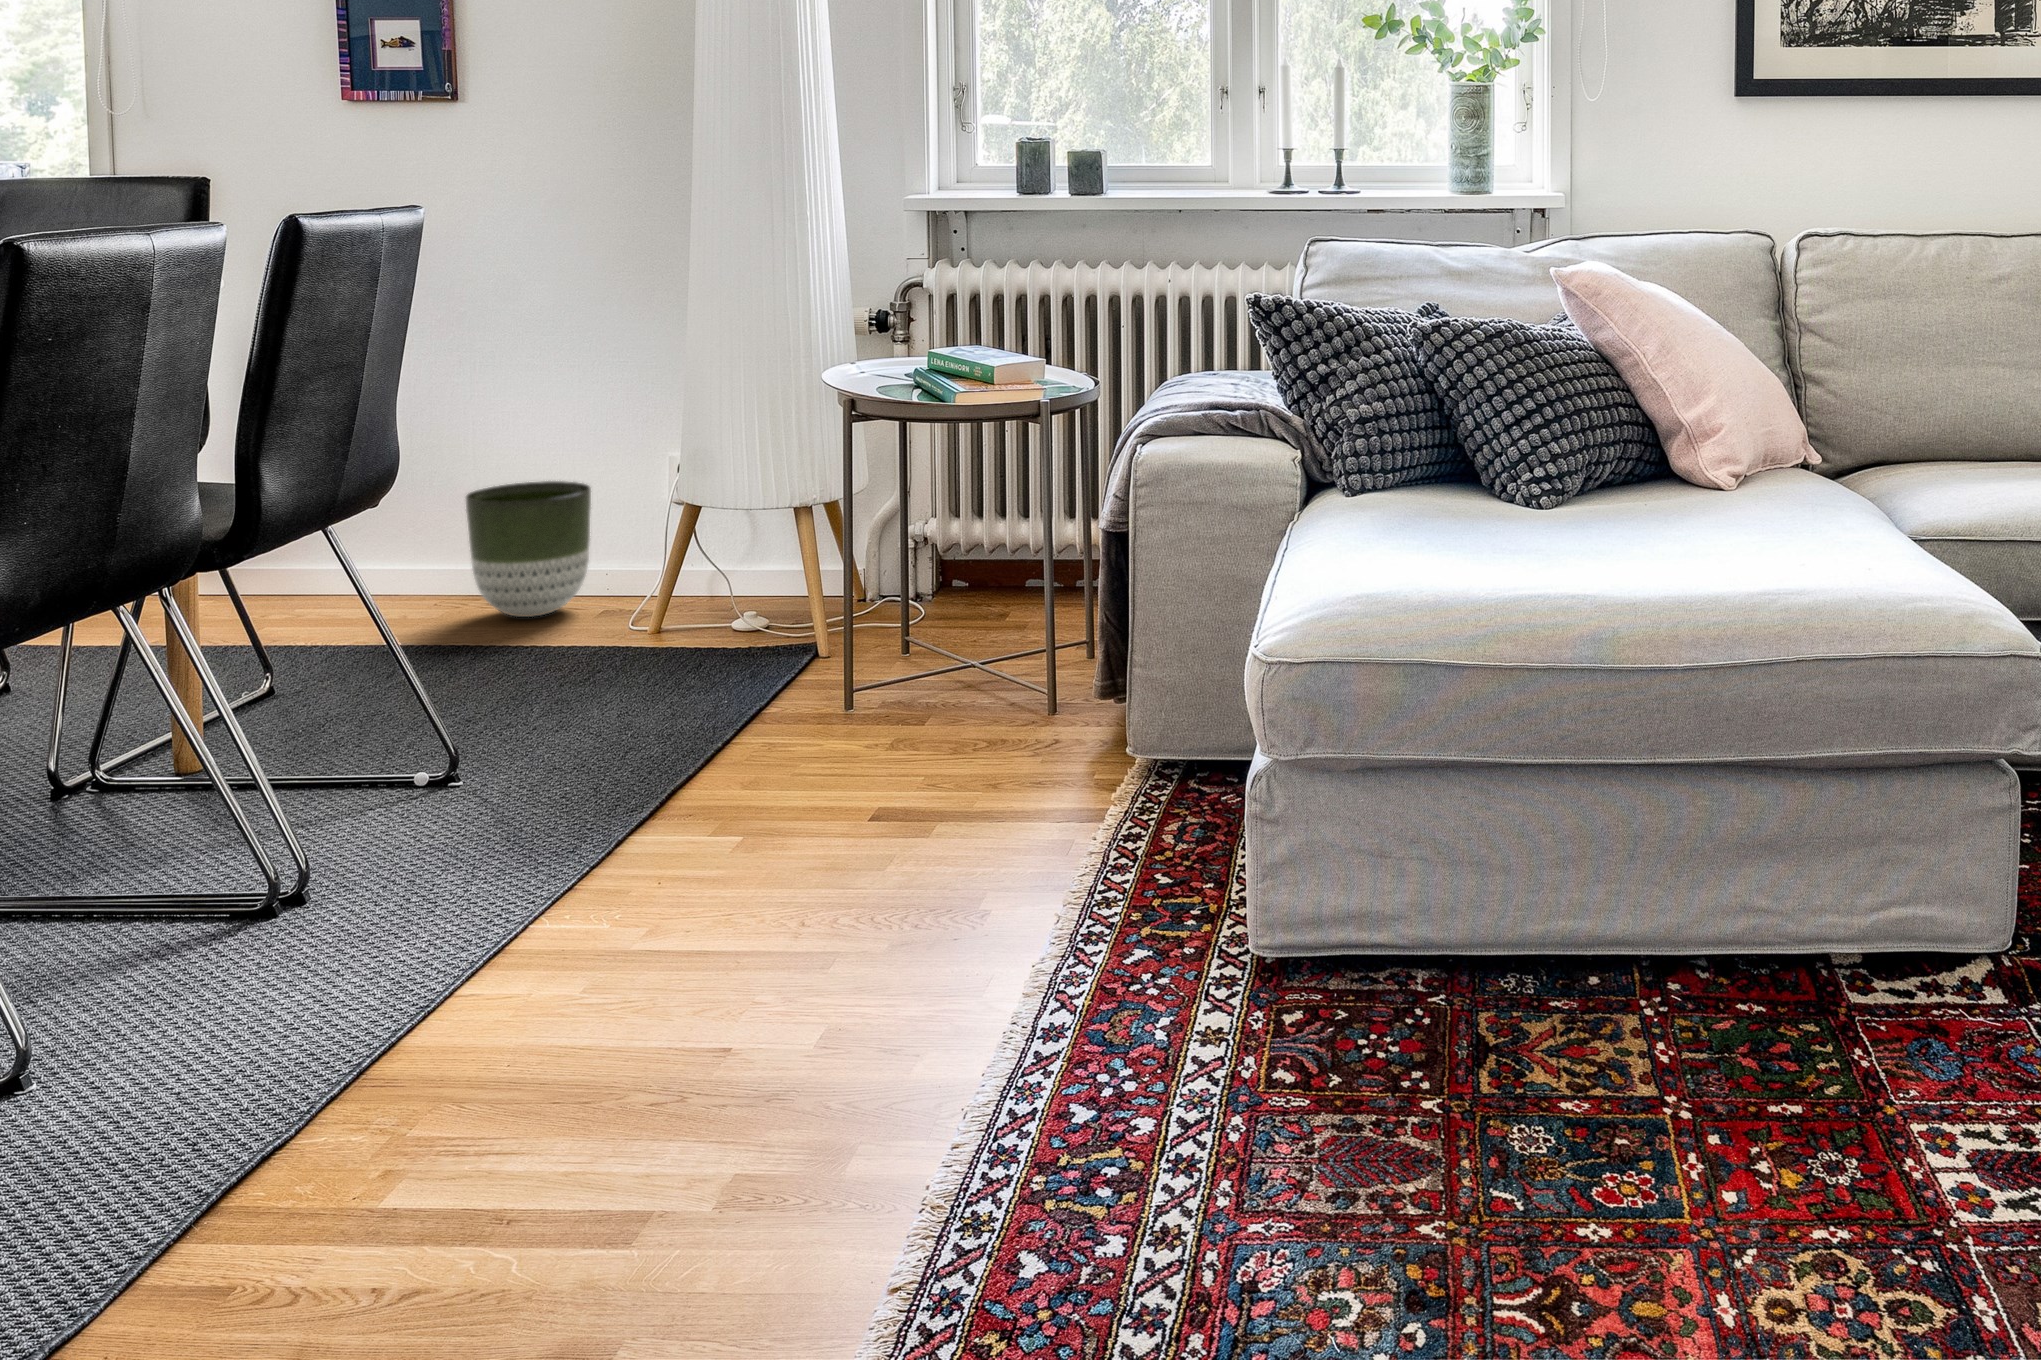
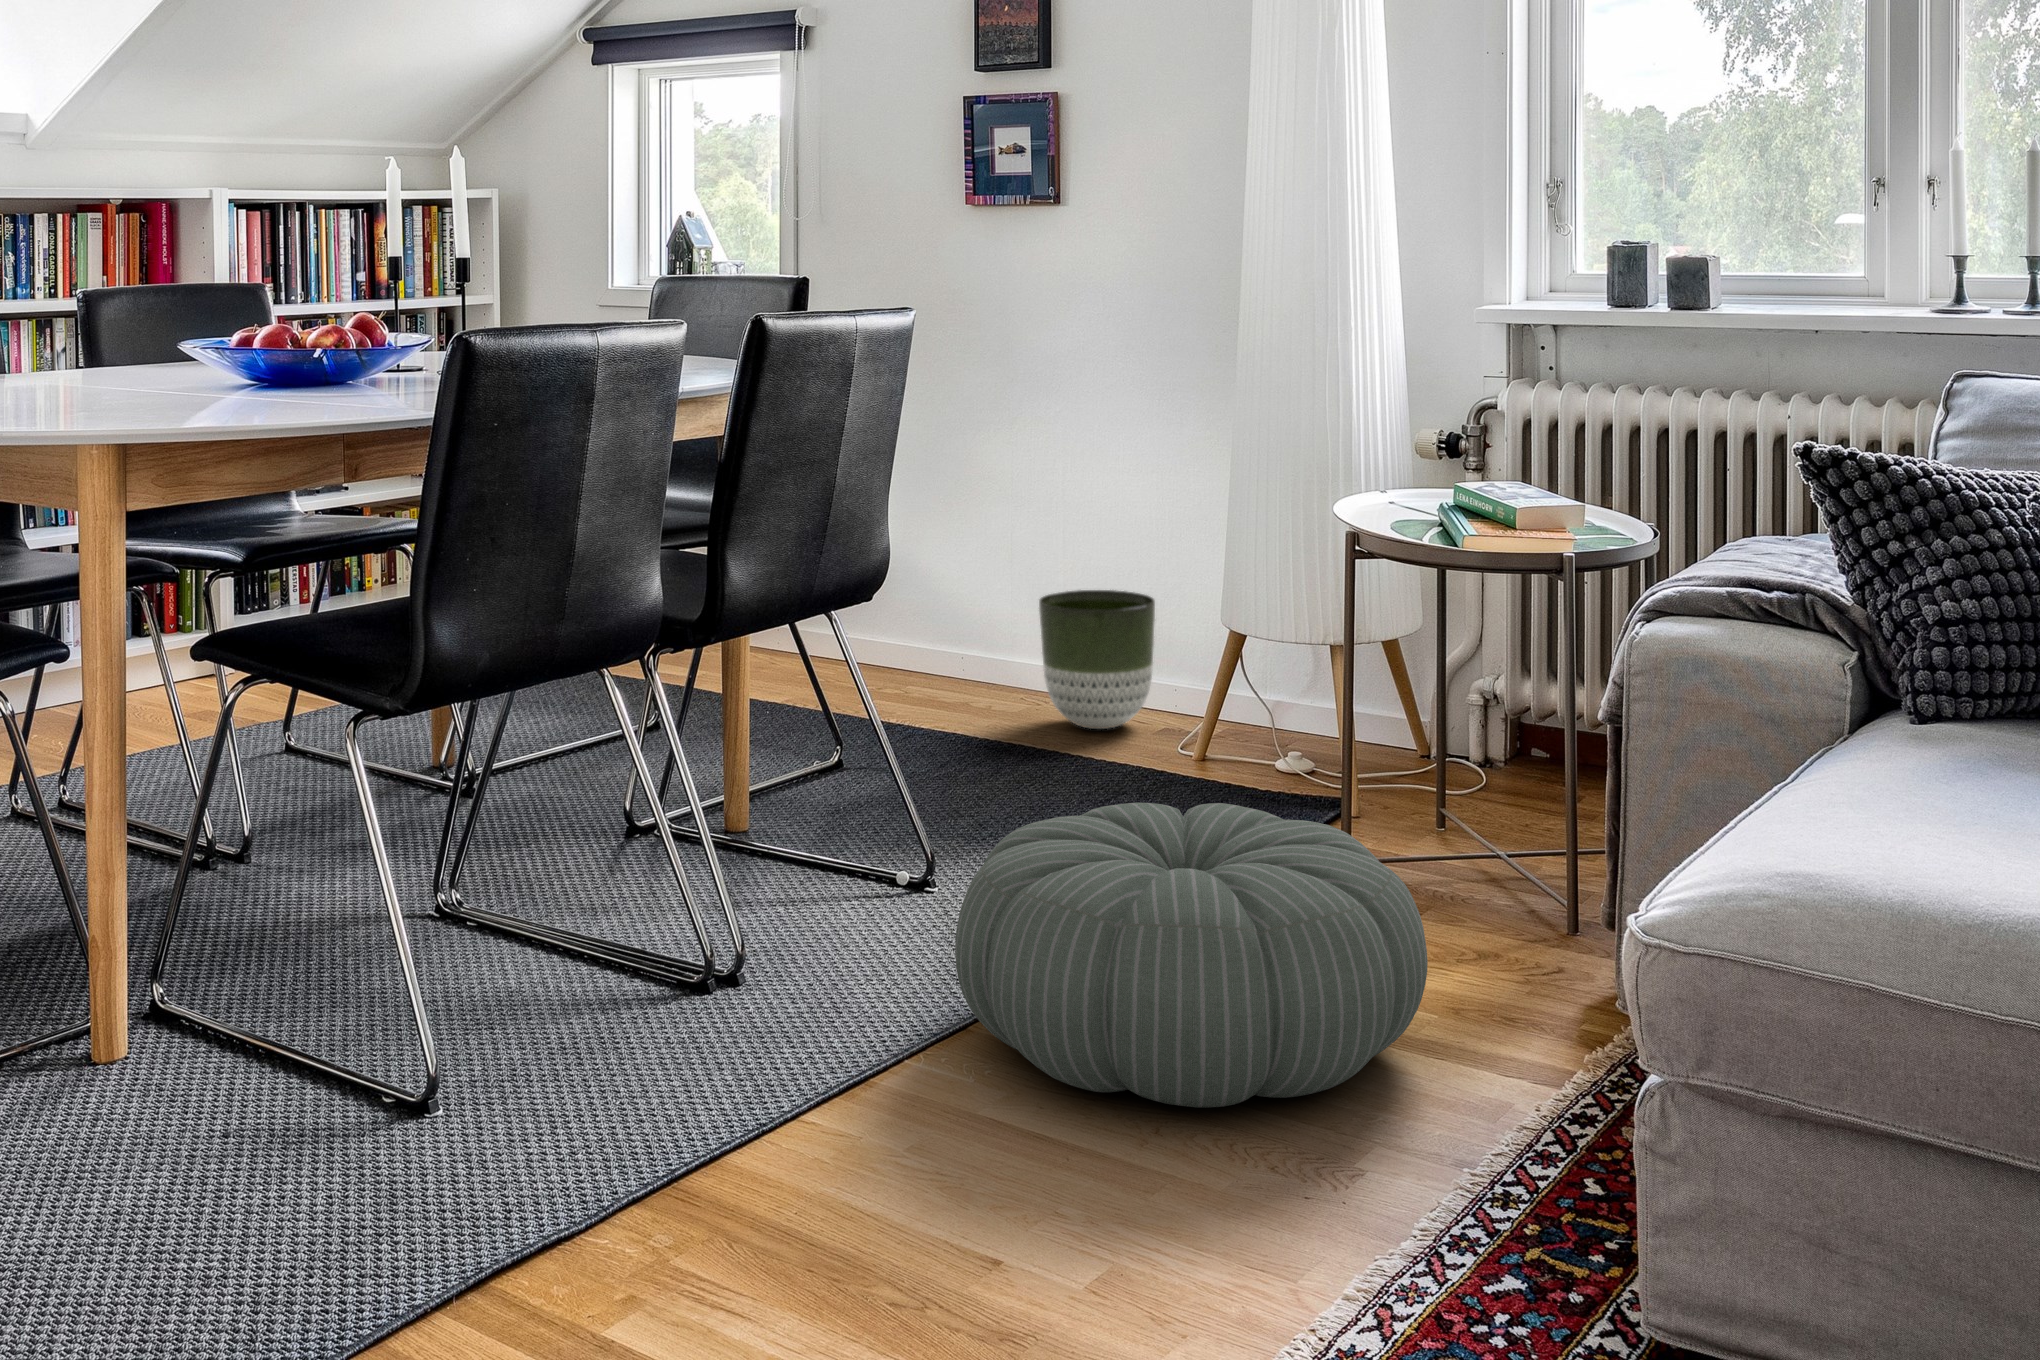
pouf: none [555,643,993,912] -> present [955,803,1428,1107]

